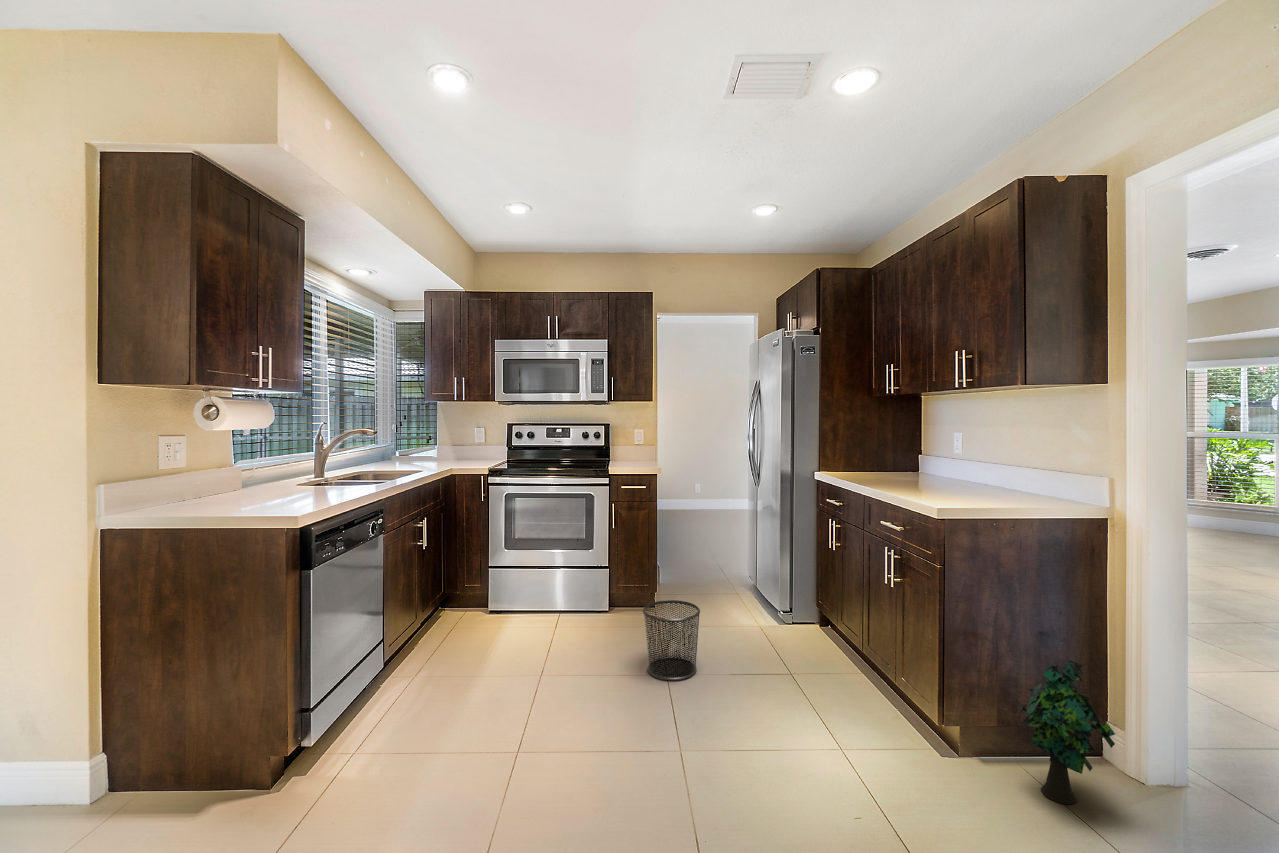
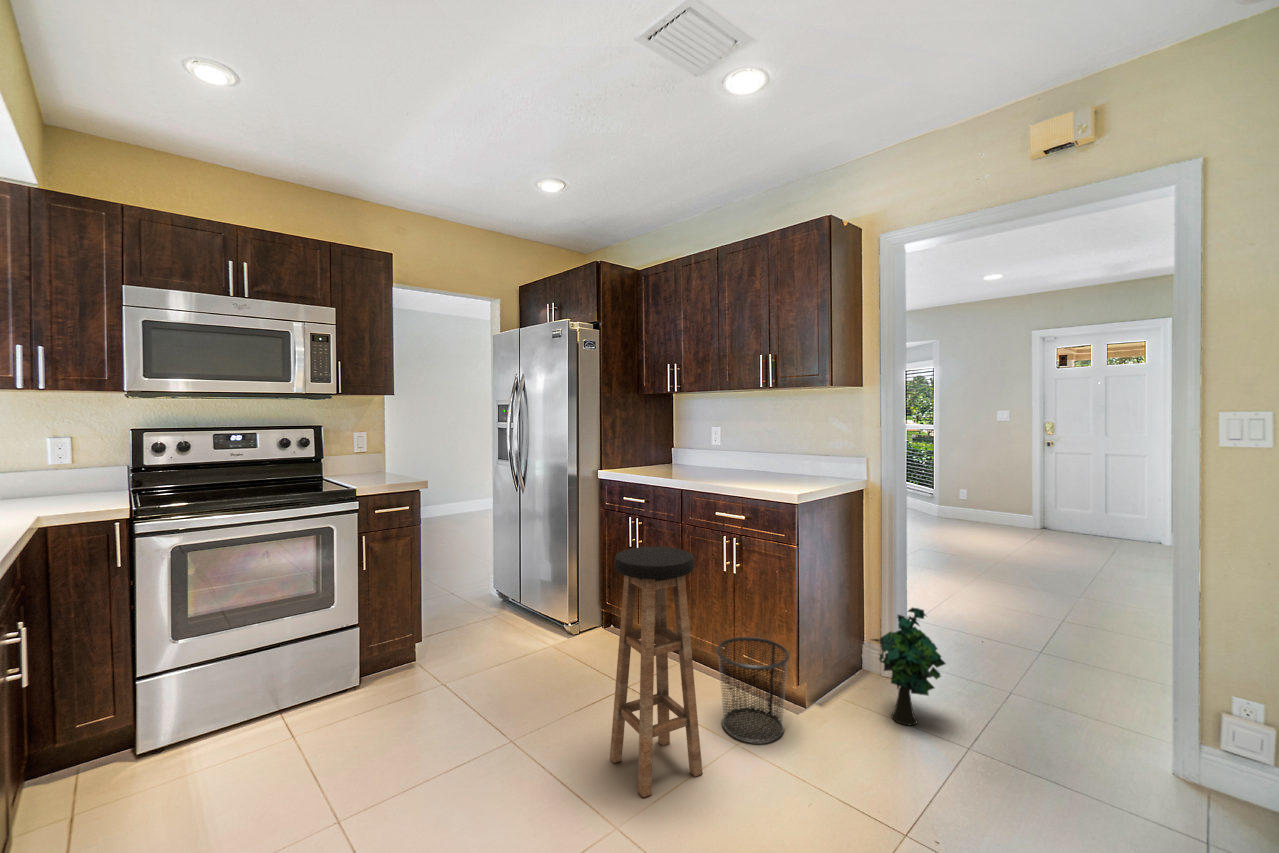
bar stool: none [709,535,779,742] -> present [610,547,702,797]
waste bin: present [643,600,700,681] -> present [716,637,789,743]

